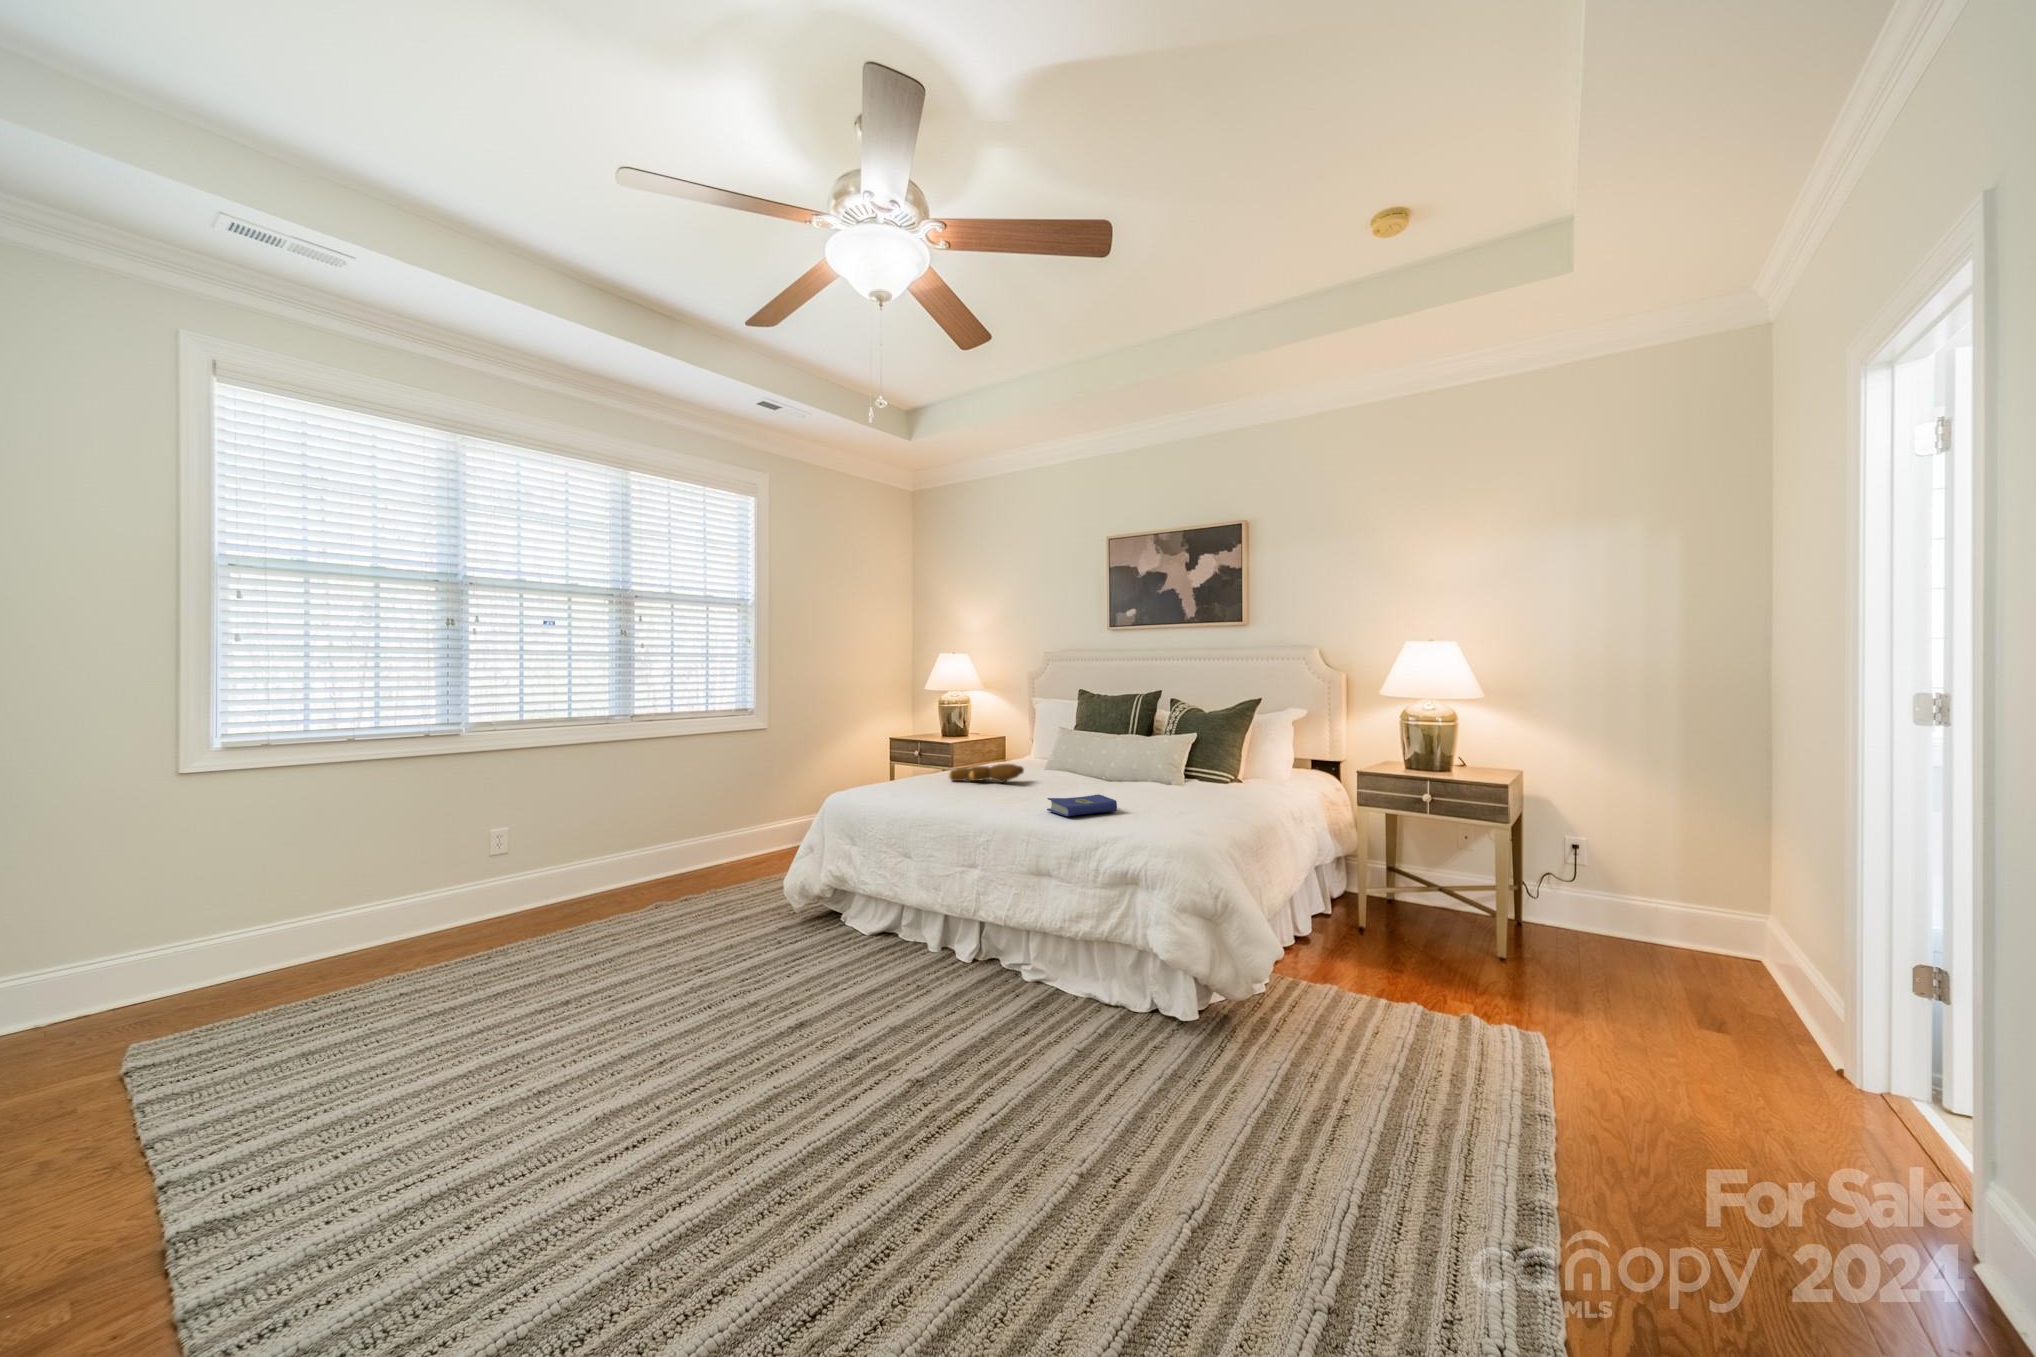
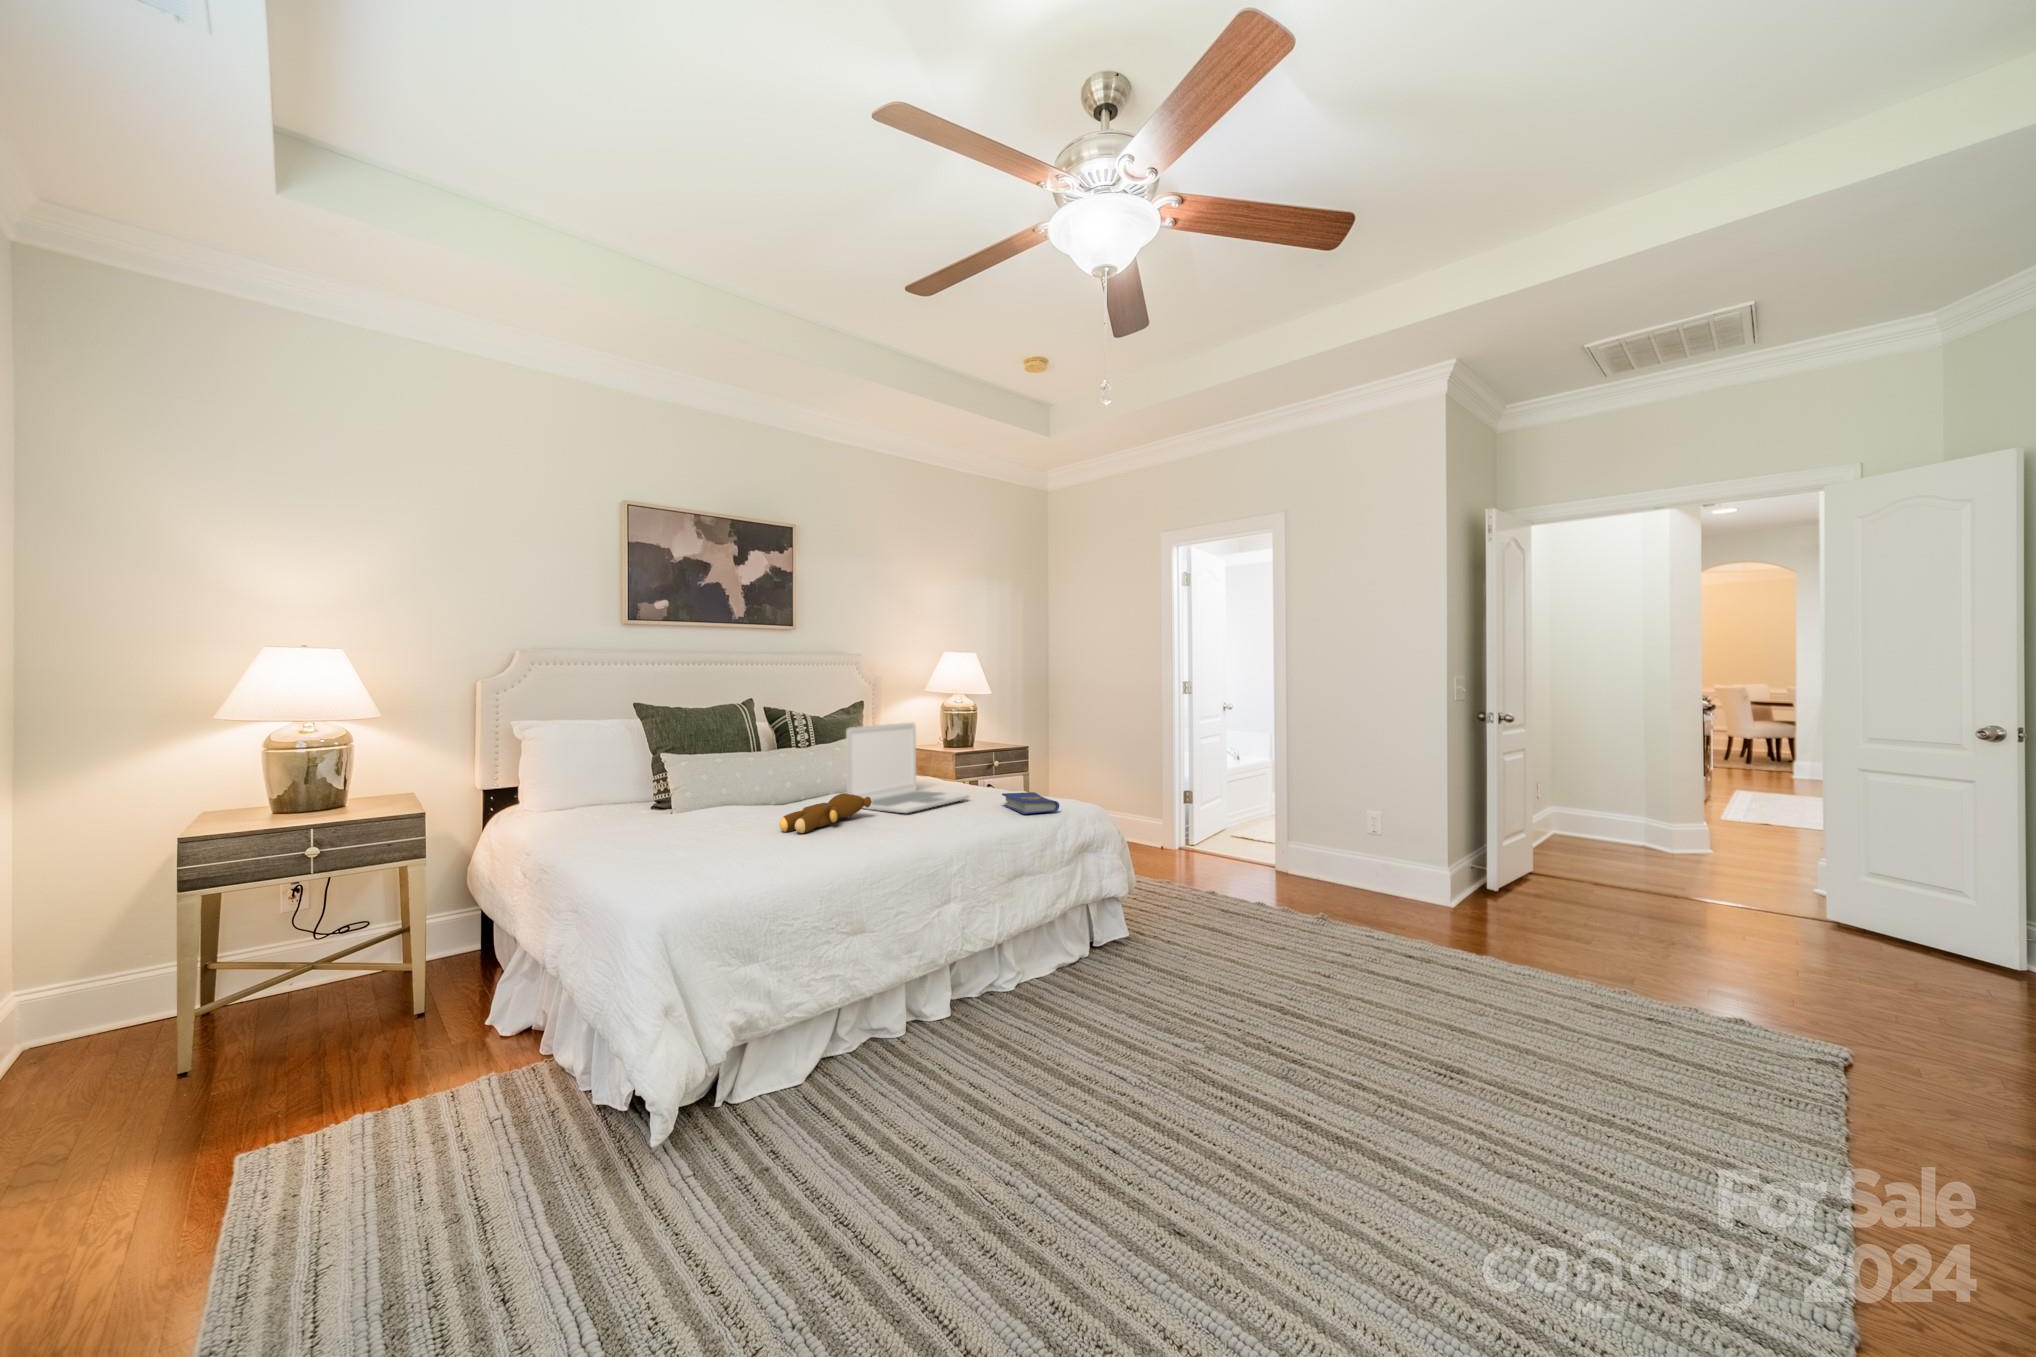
laptop: none [1028,715,1137,796] -> present [846,723,969,813]

